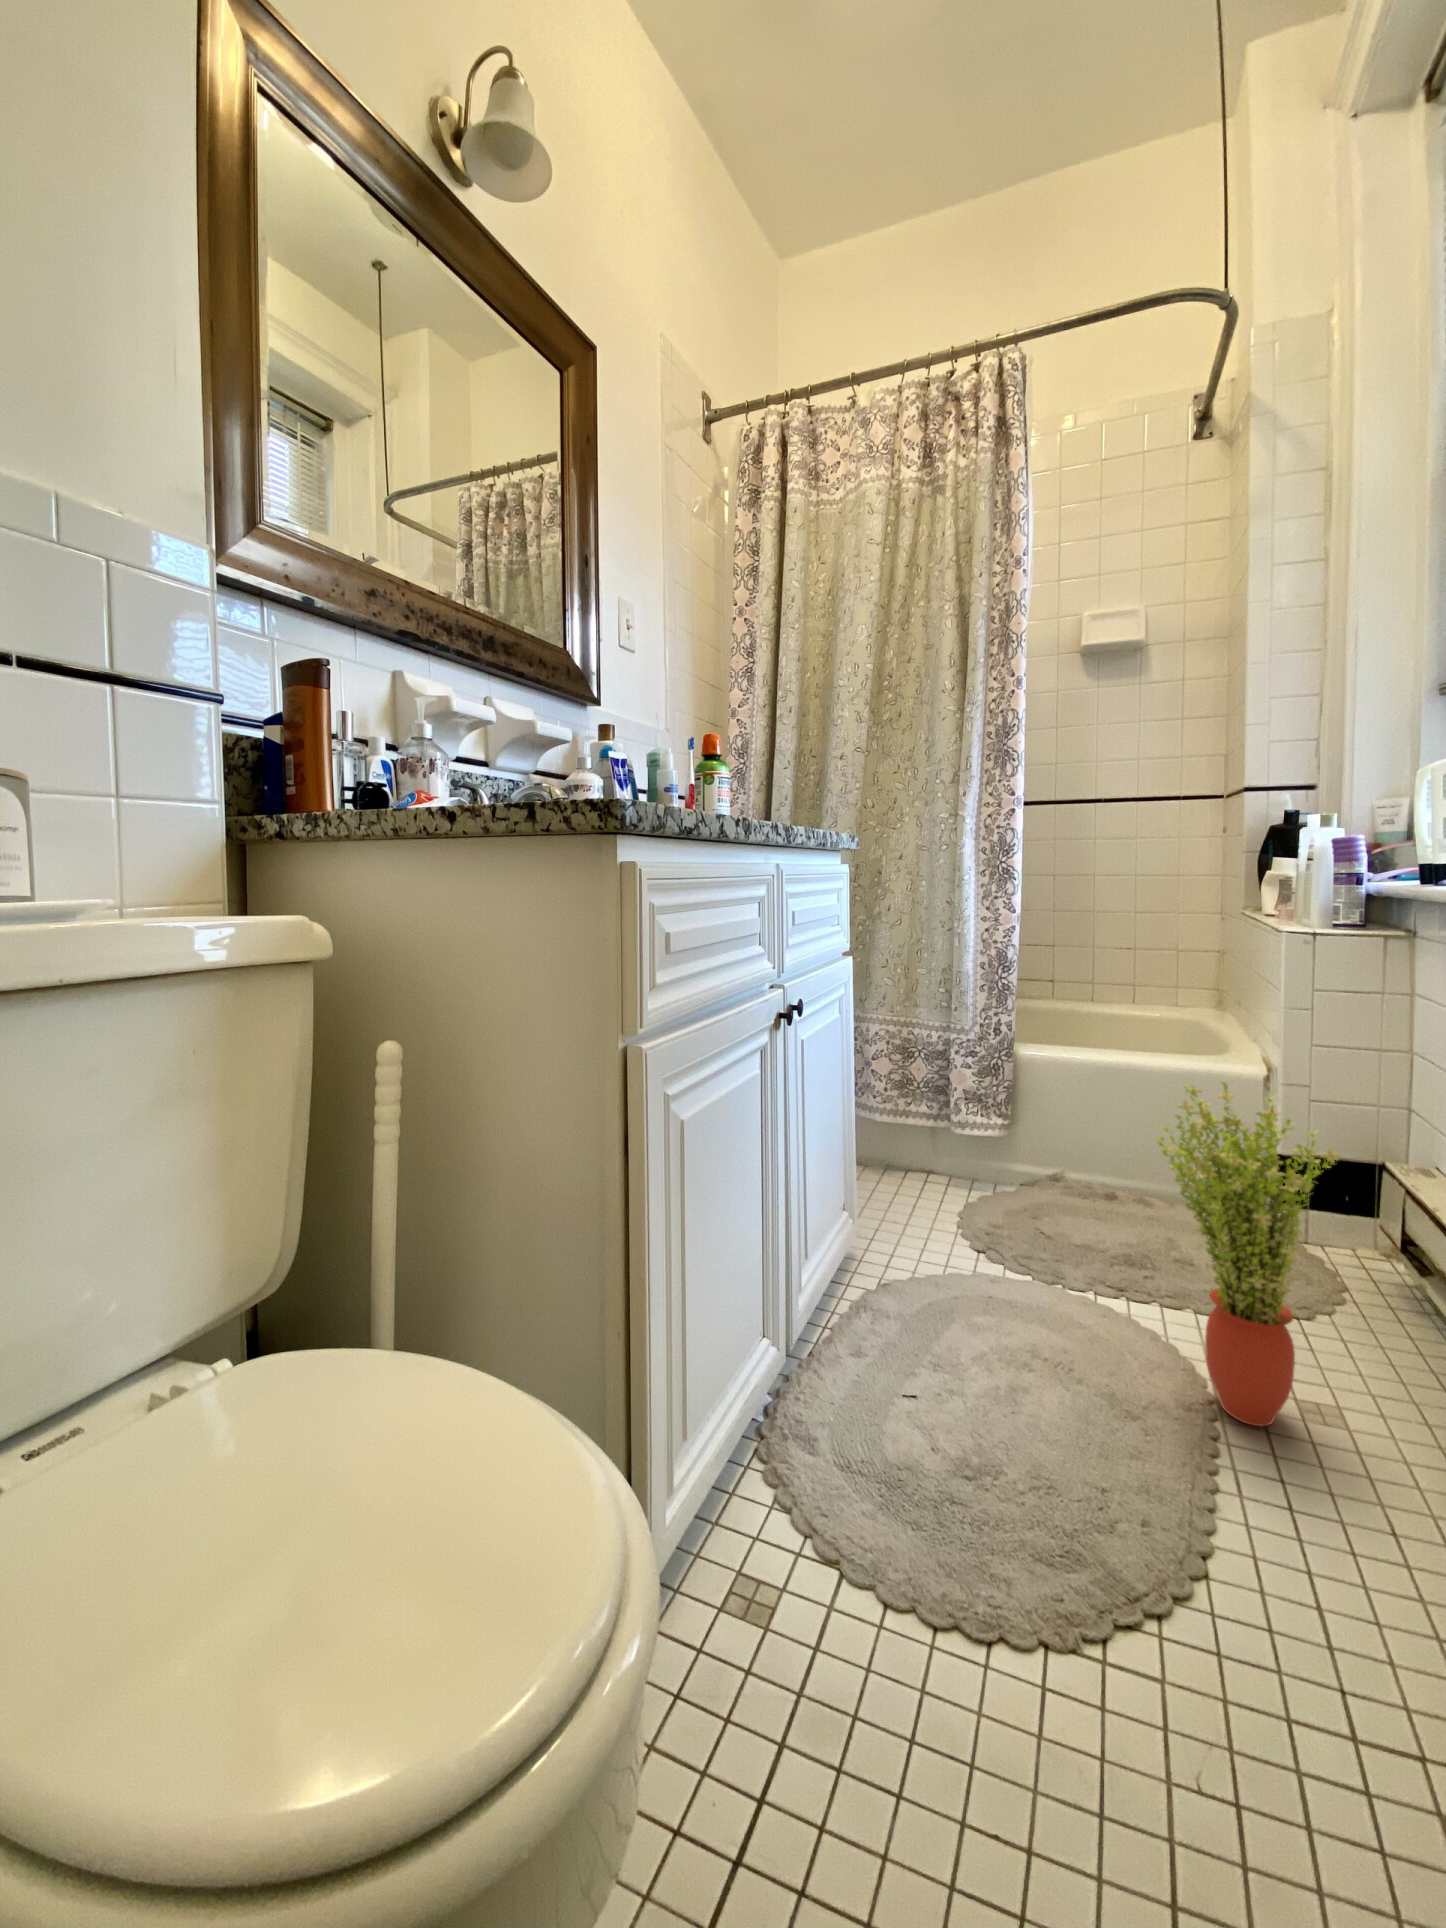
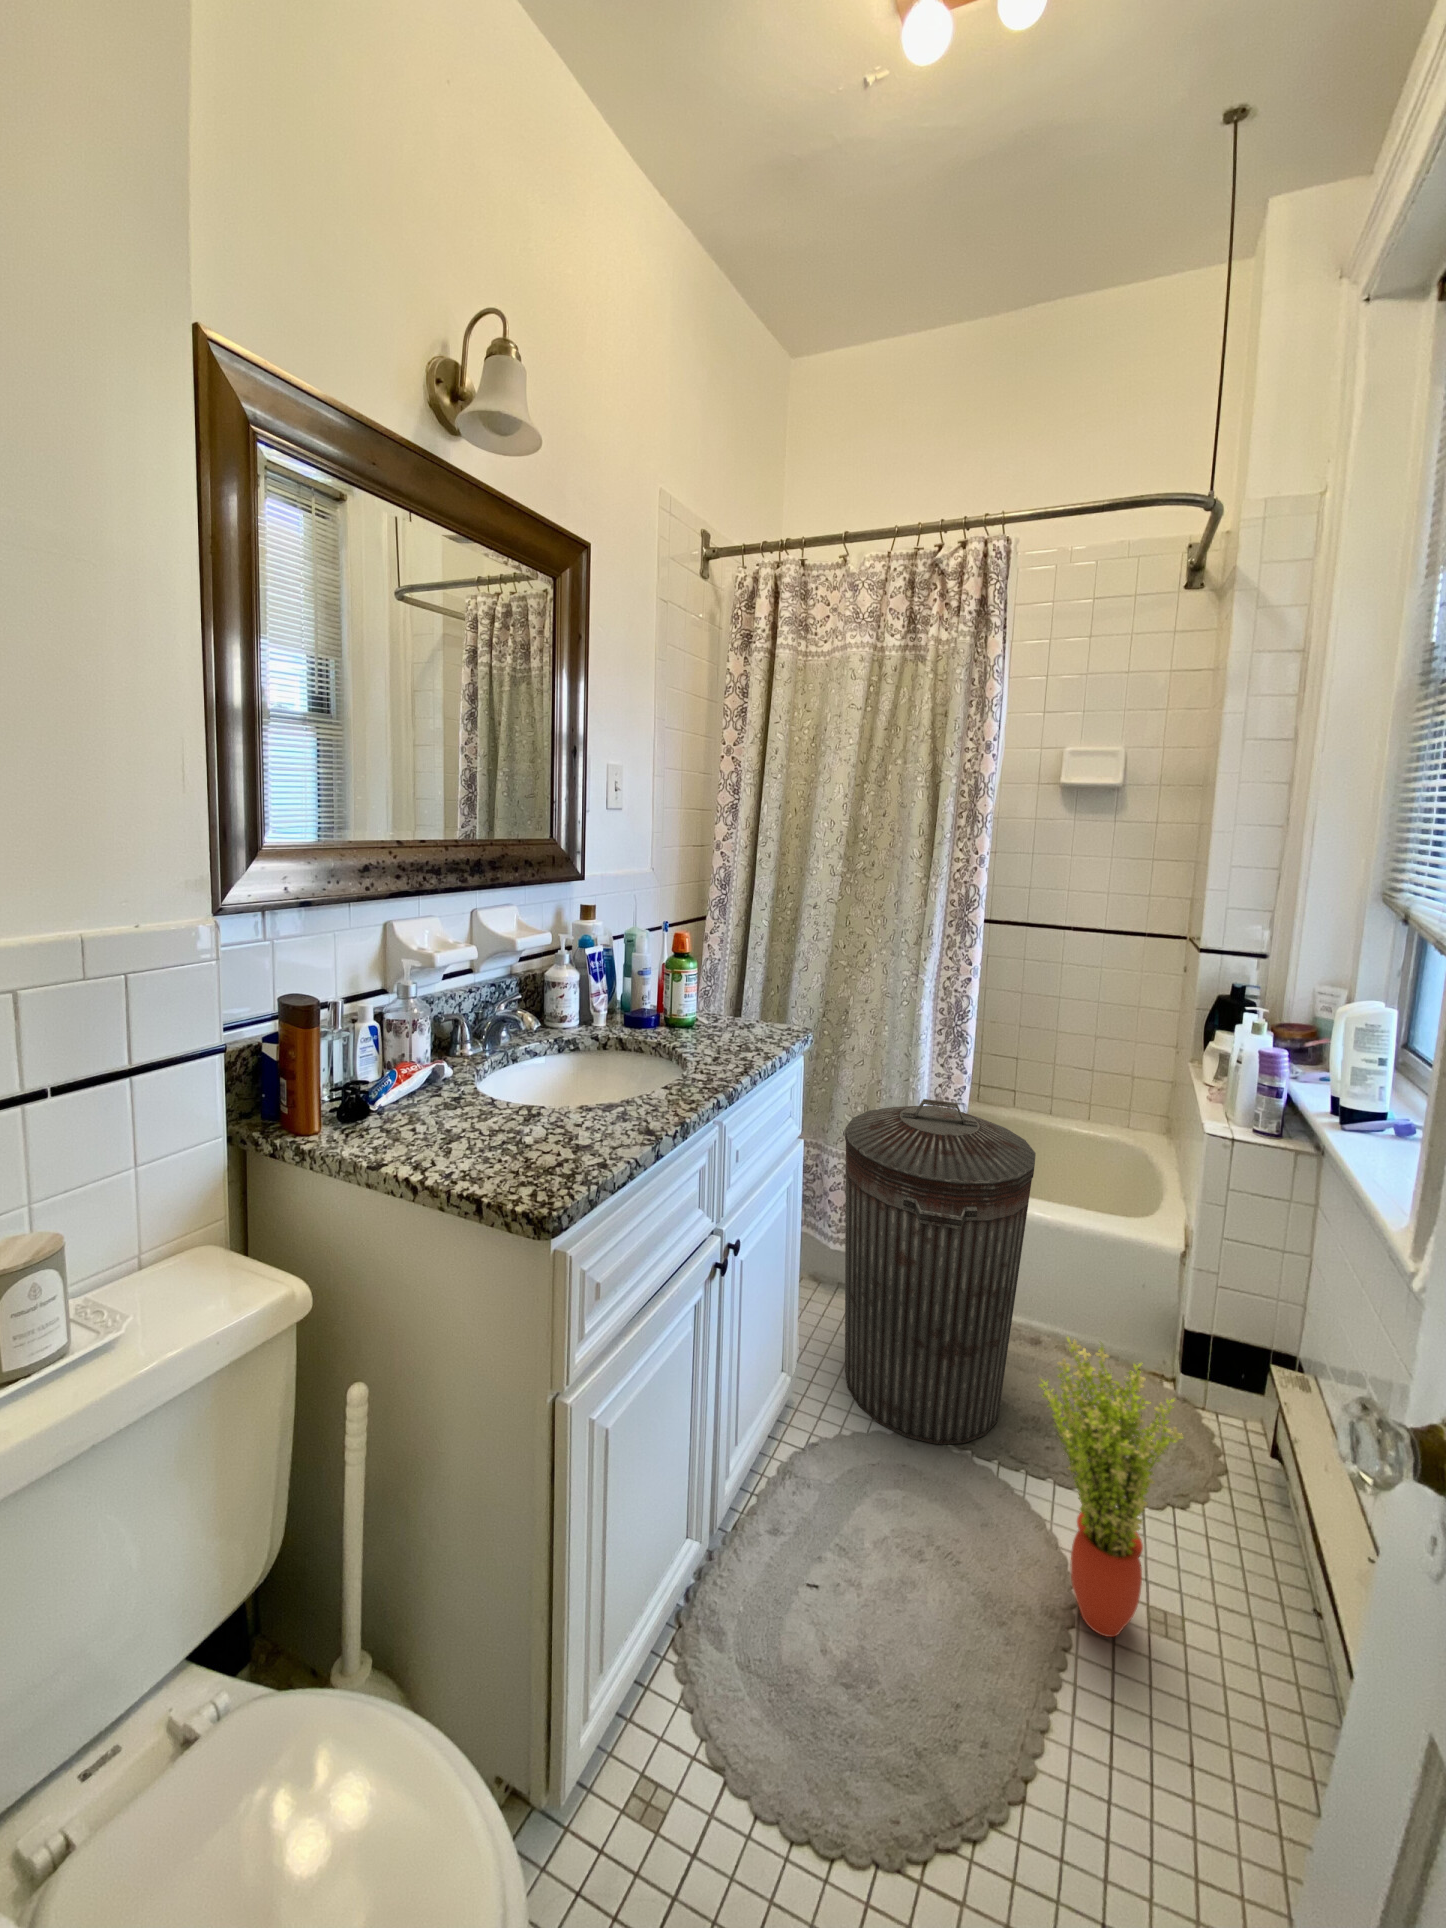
trash can: none [896,910,1108,1277] -> present [845,1099,1036,1444]

